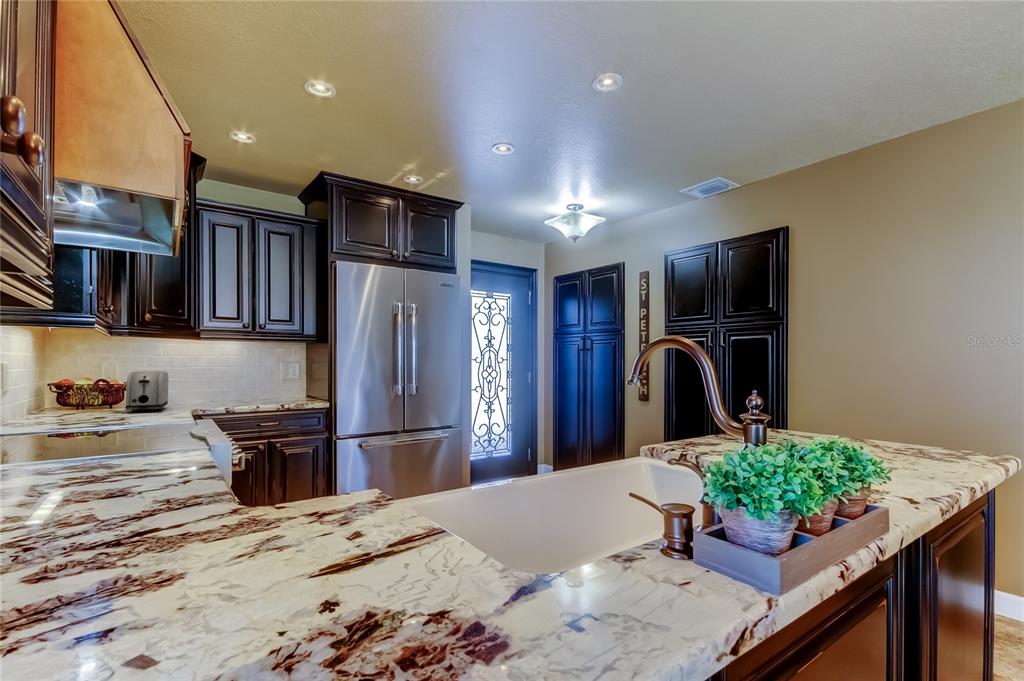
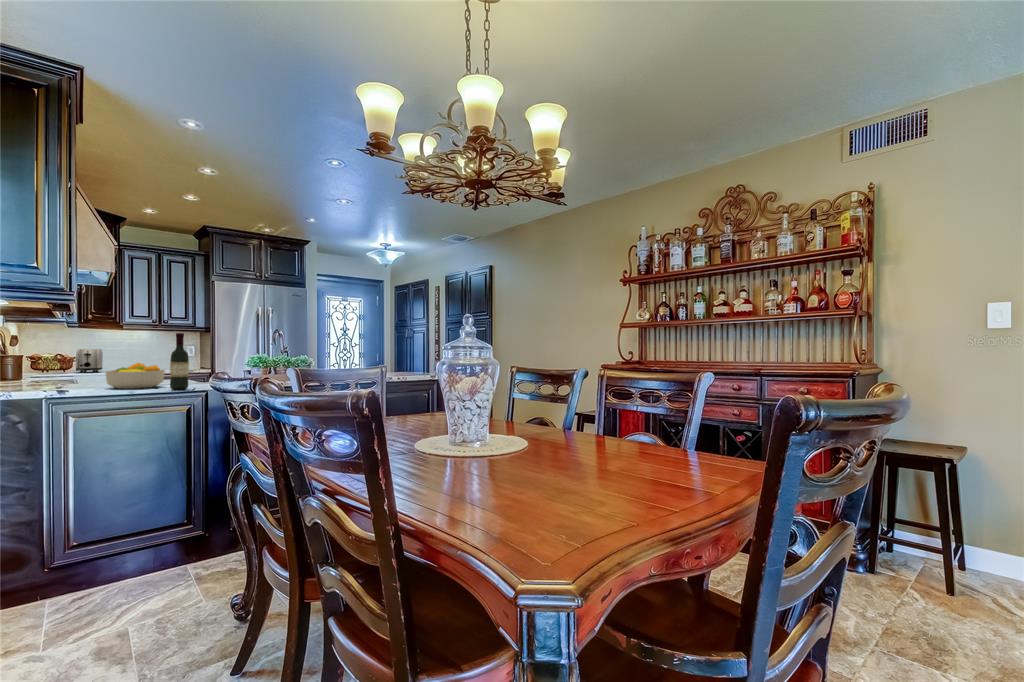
wine bottle: none [406,363,476,637] -> present [170,333,189,390]
fruit bowl: none [139,455,336,593] -> present [105,363,165,389]

